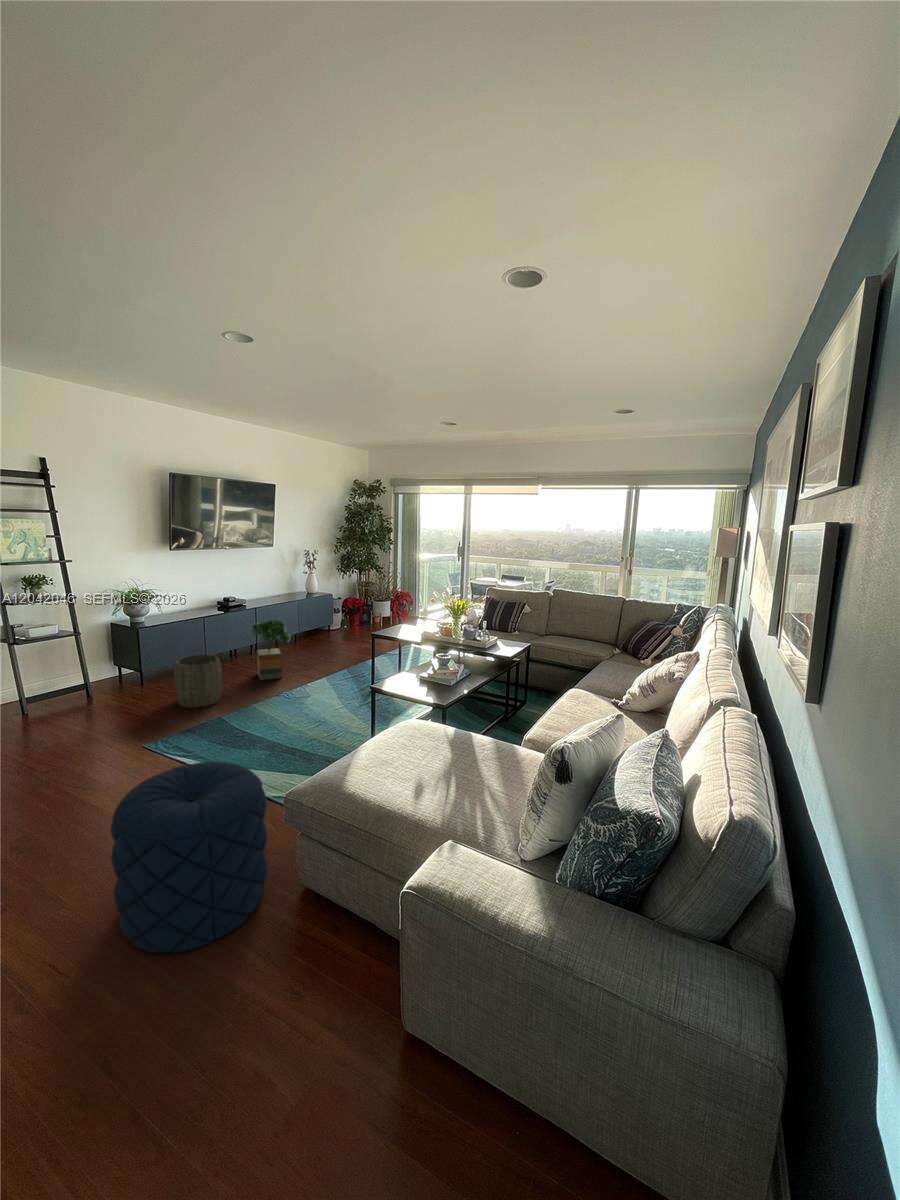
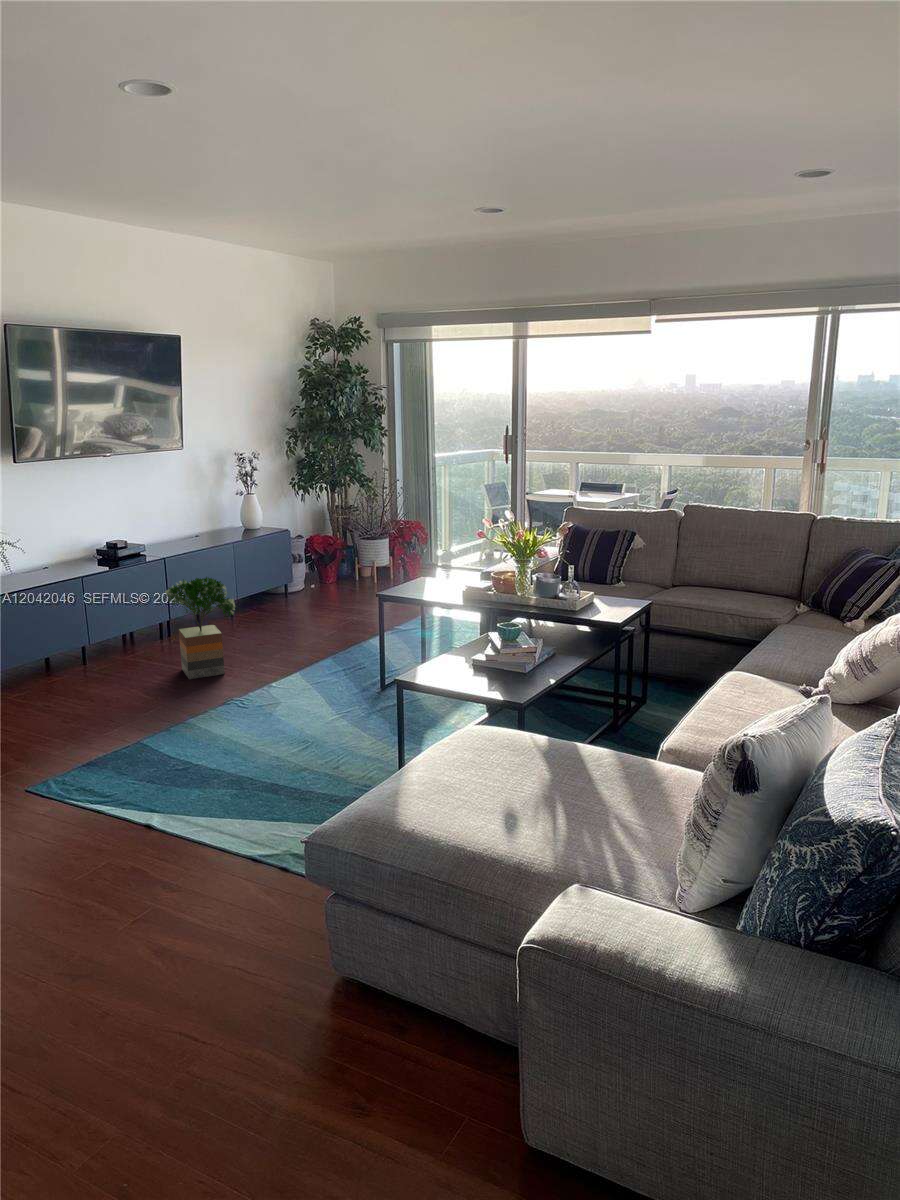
woven basket: present [174,654,222,708] -> none [54,639,133,727]
pouf: present [111,761,268,953] -> none [49,796,276,1071]

